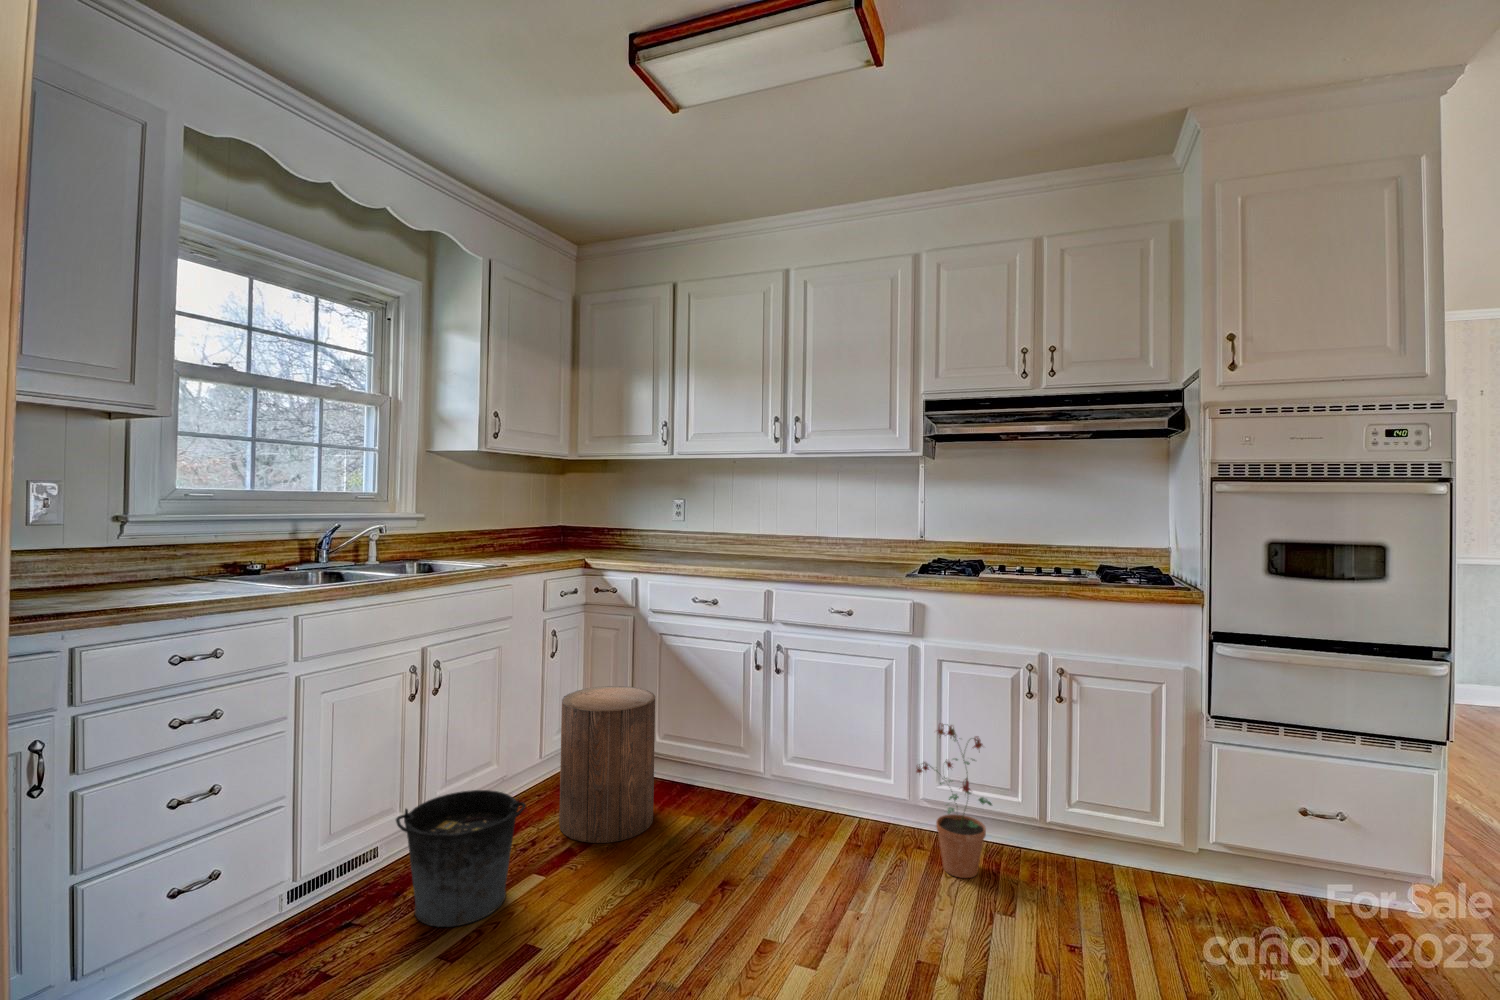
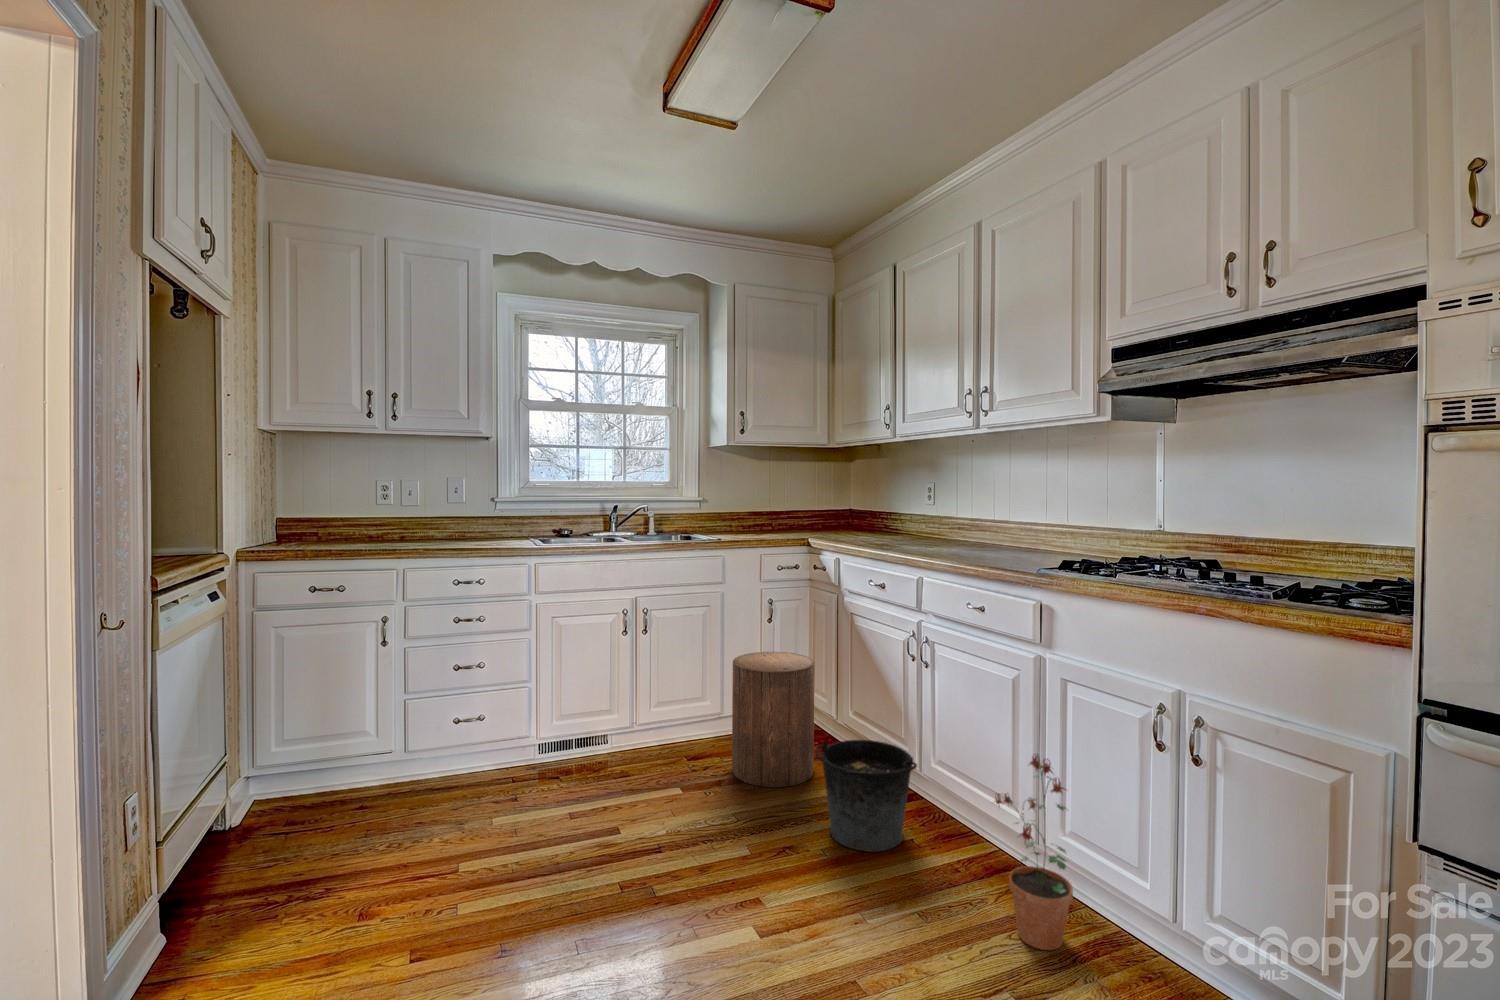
bucket: present [396,790,526,927] -> present [815,740,917,852]

